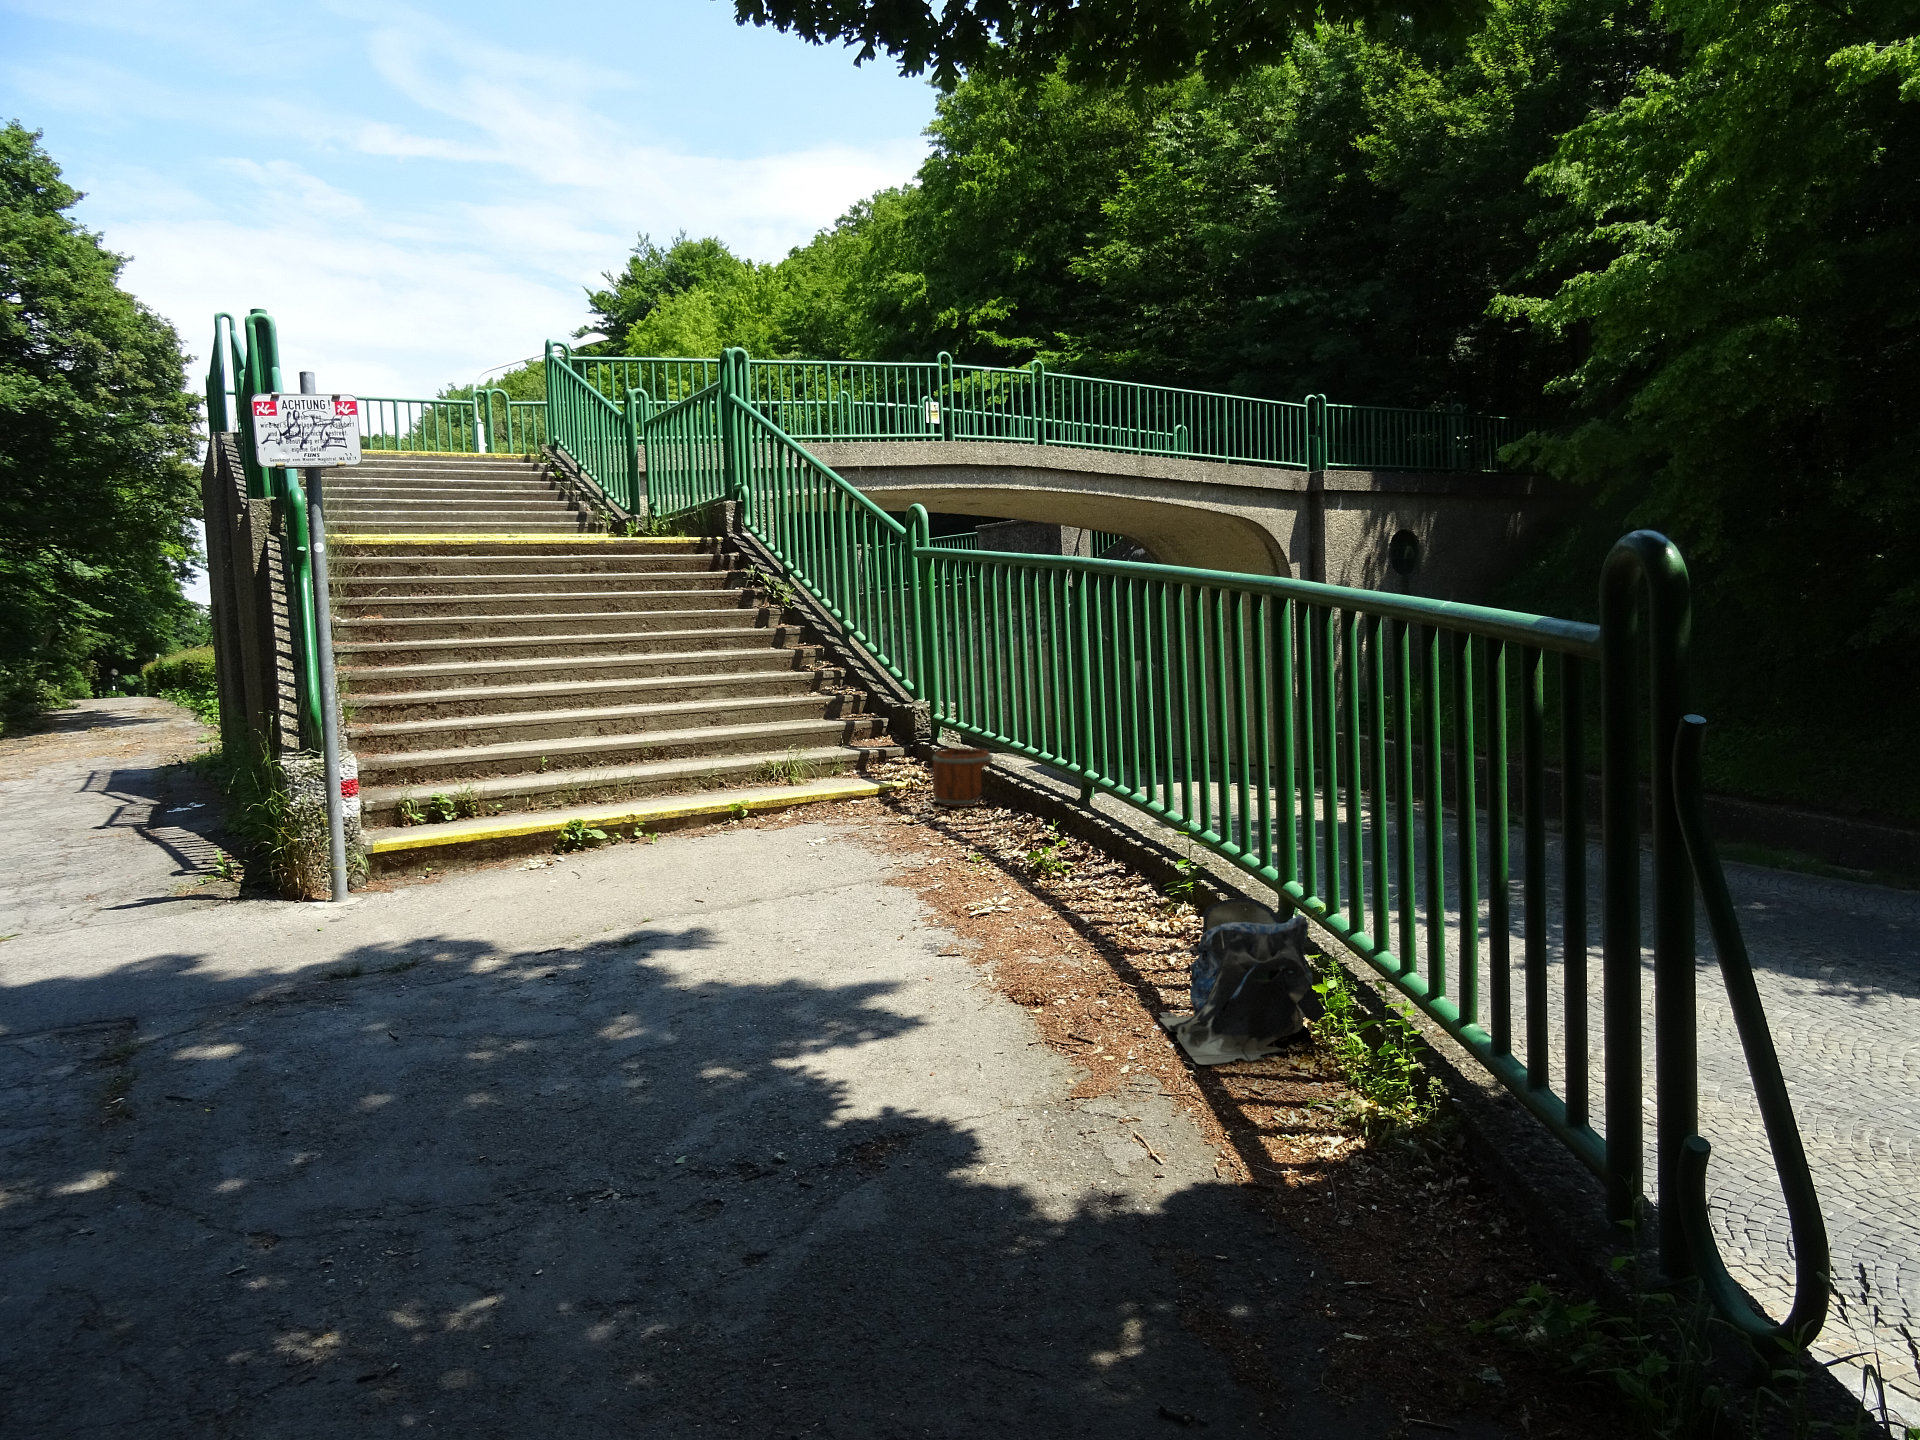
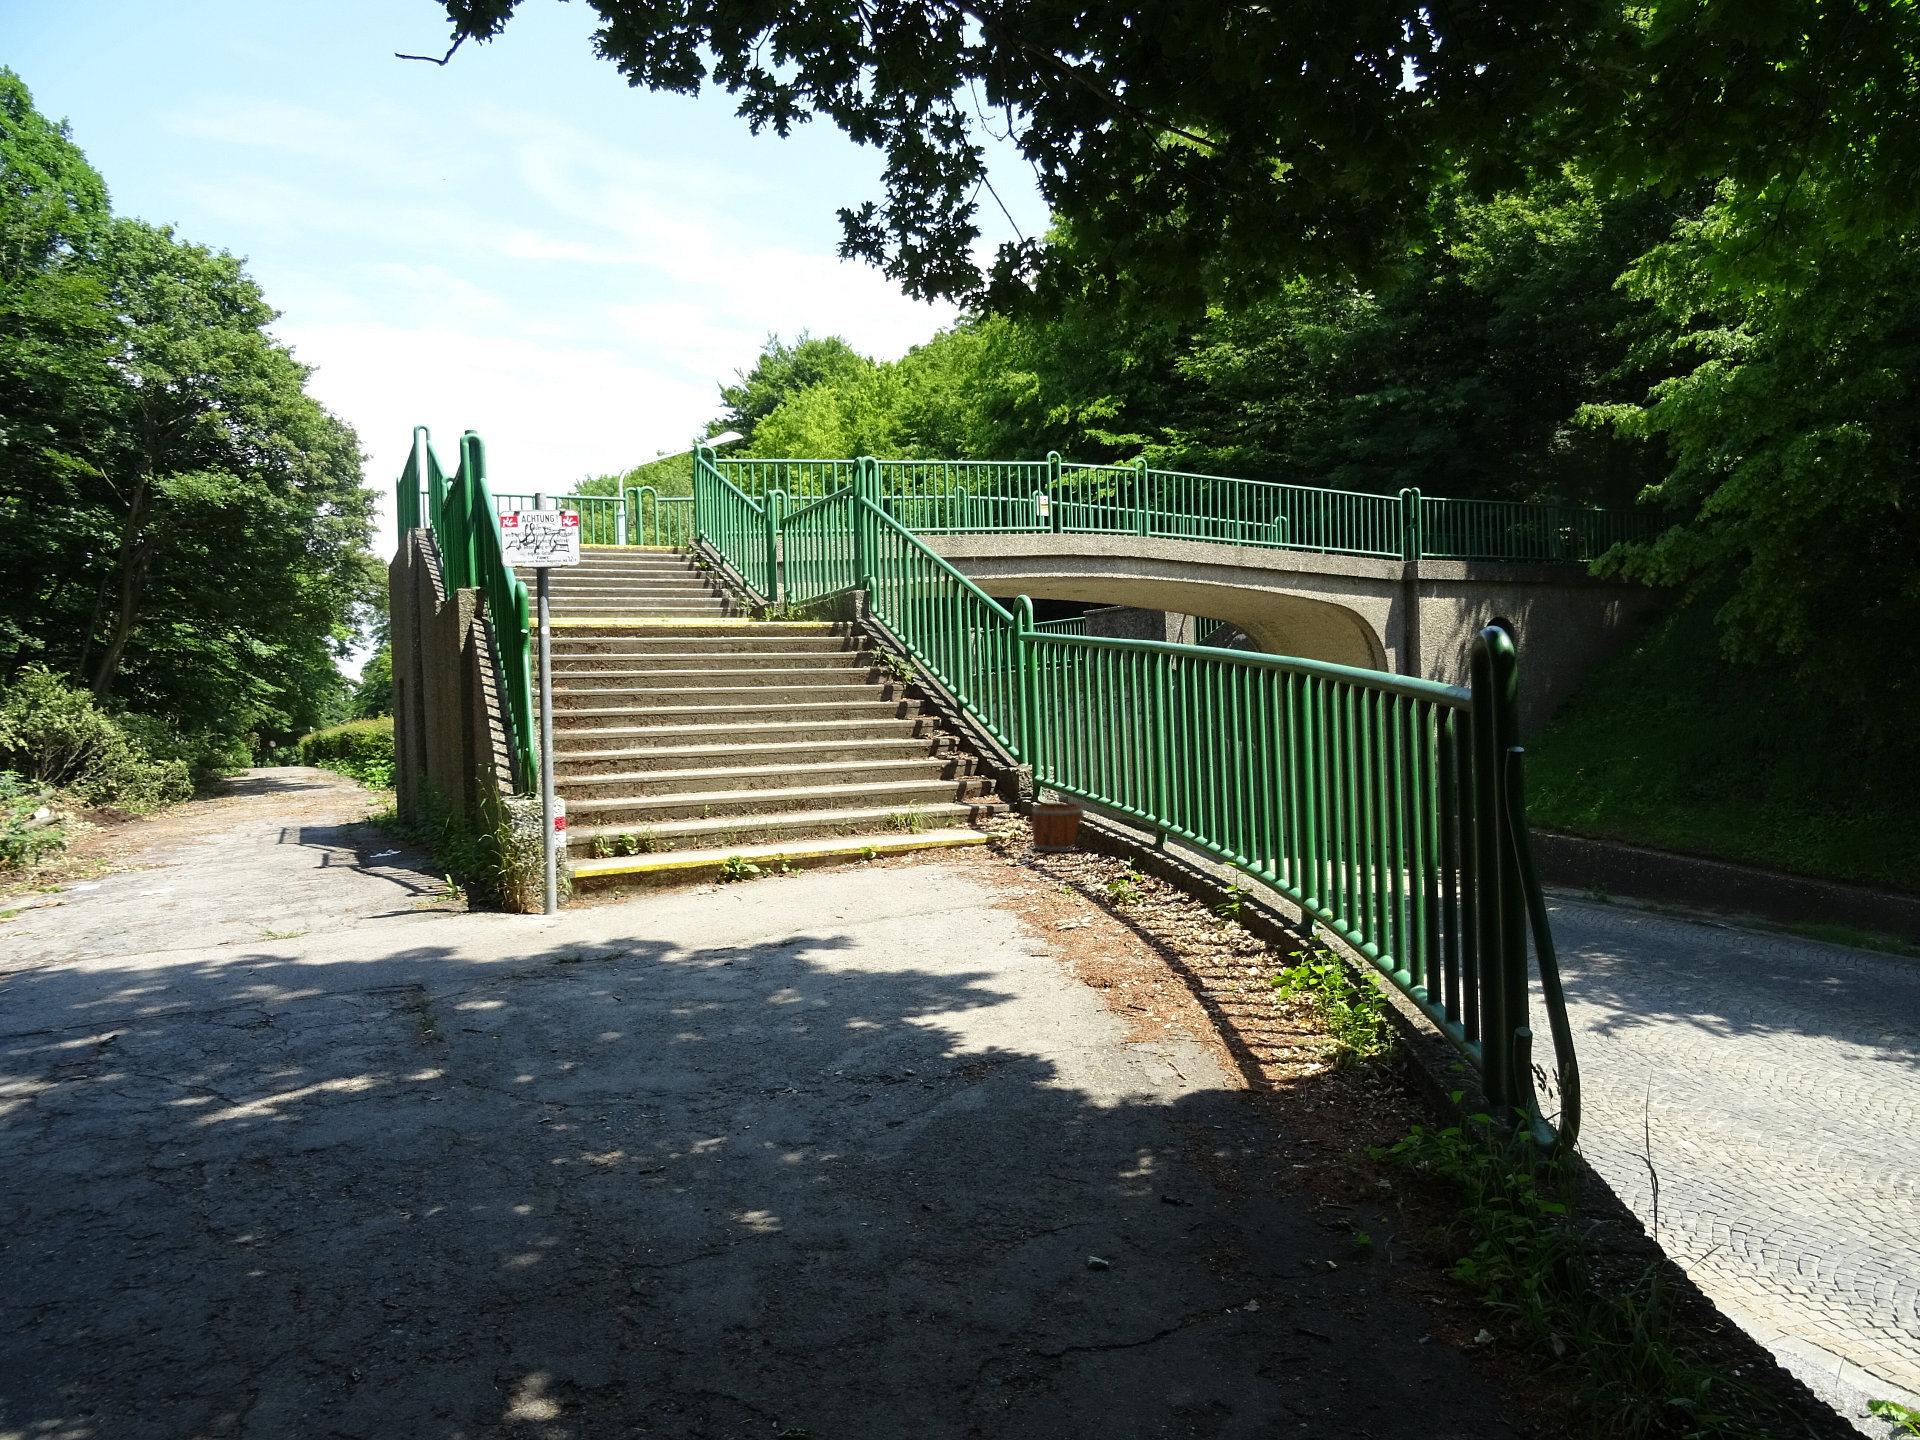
backpack: present [1159,897,1328,1065] -> none [1201,905,1334,1028]

